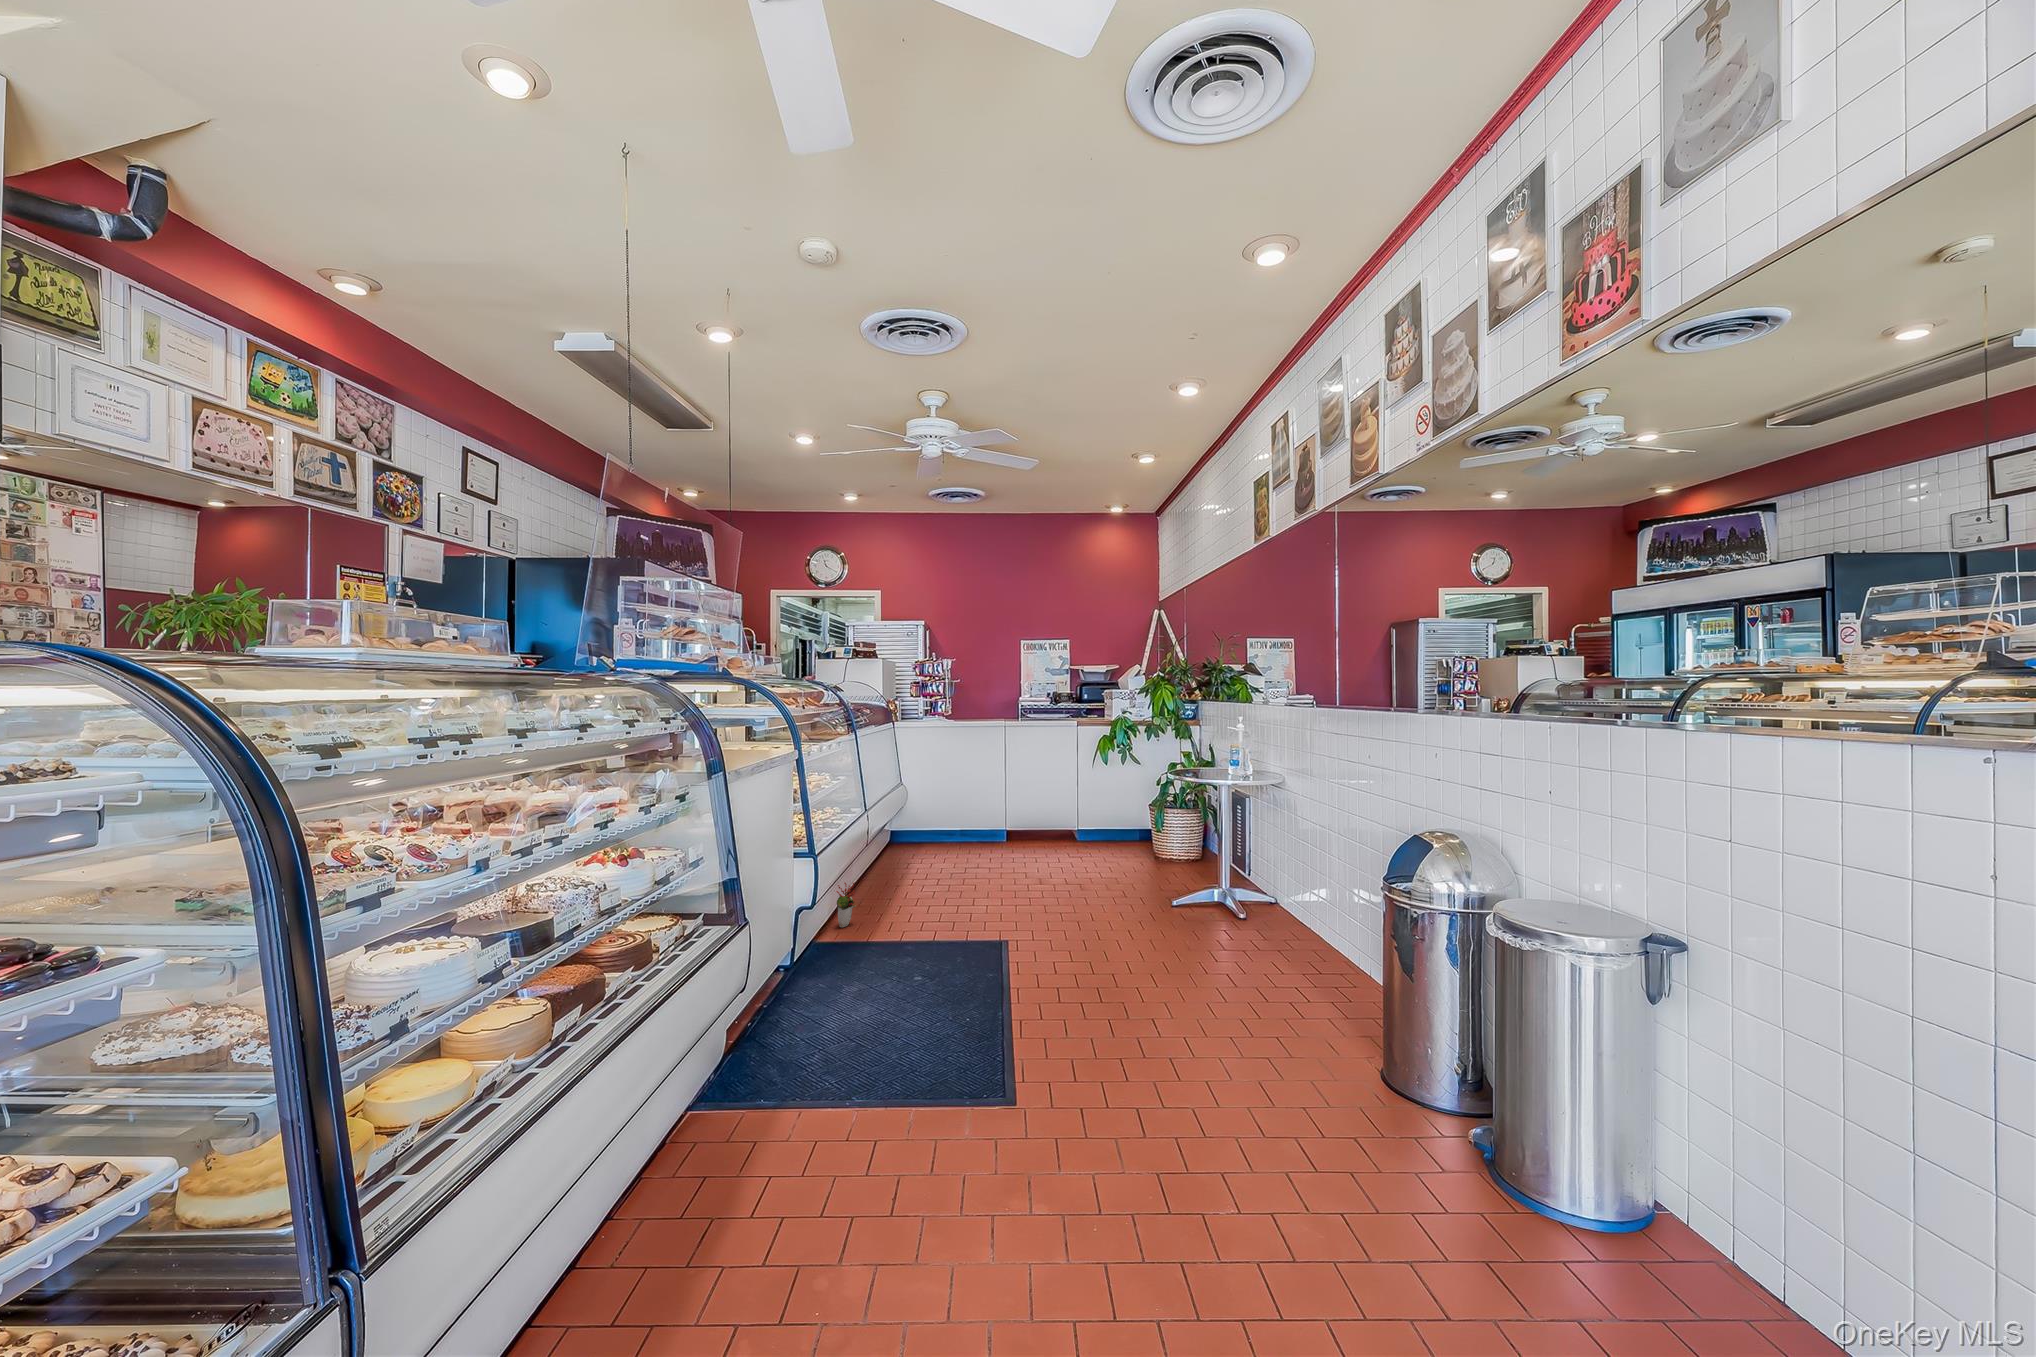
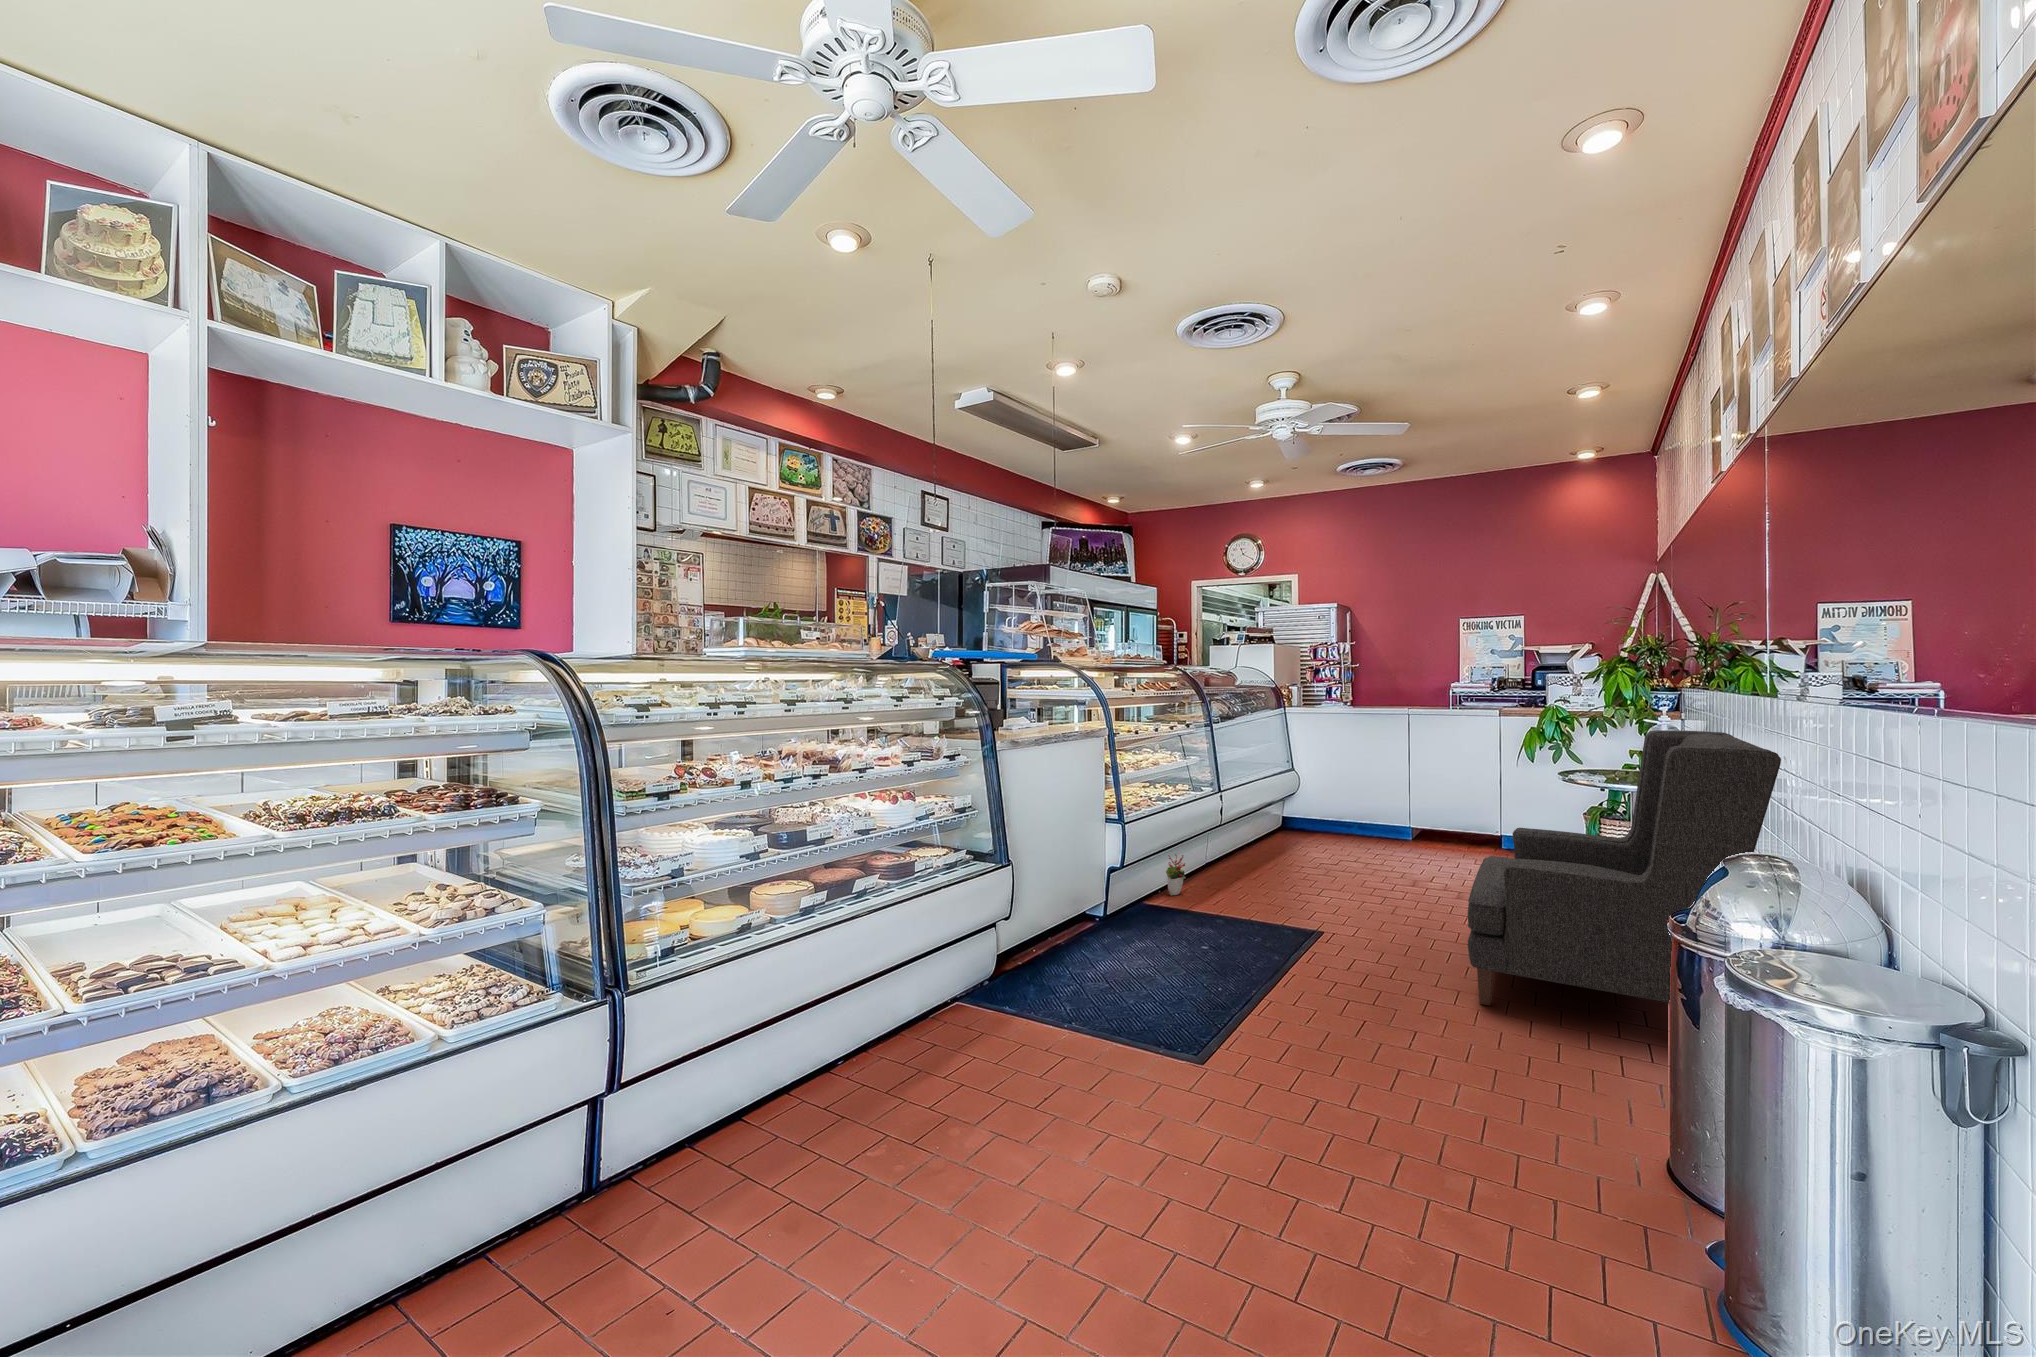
chair: none [1126,731,1353,974] -> present [1468,730,1781,1006]

